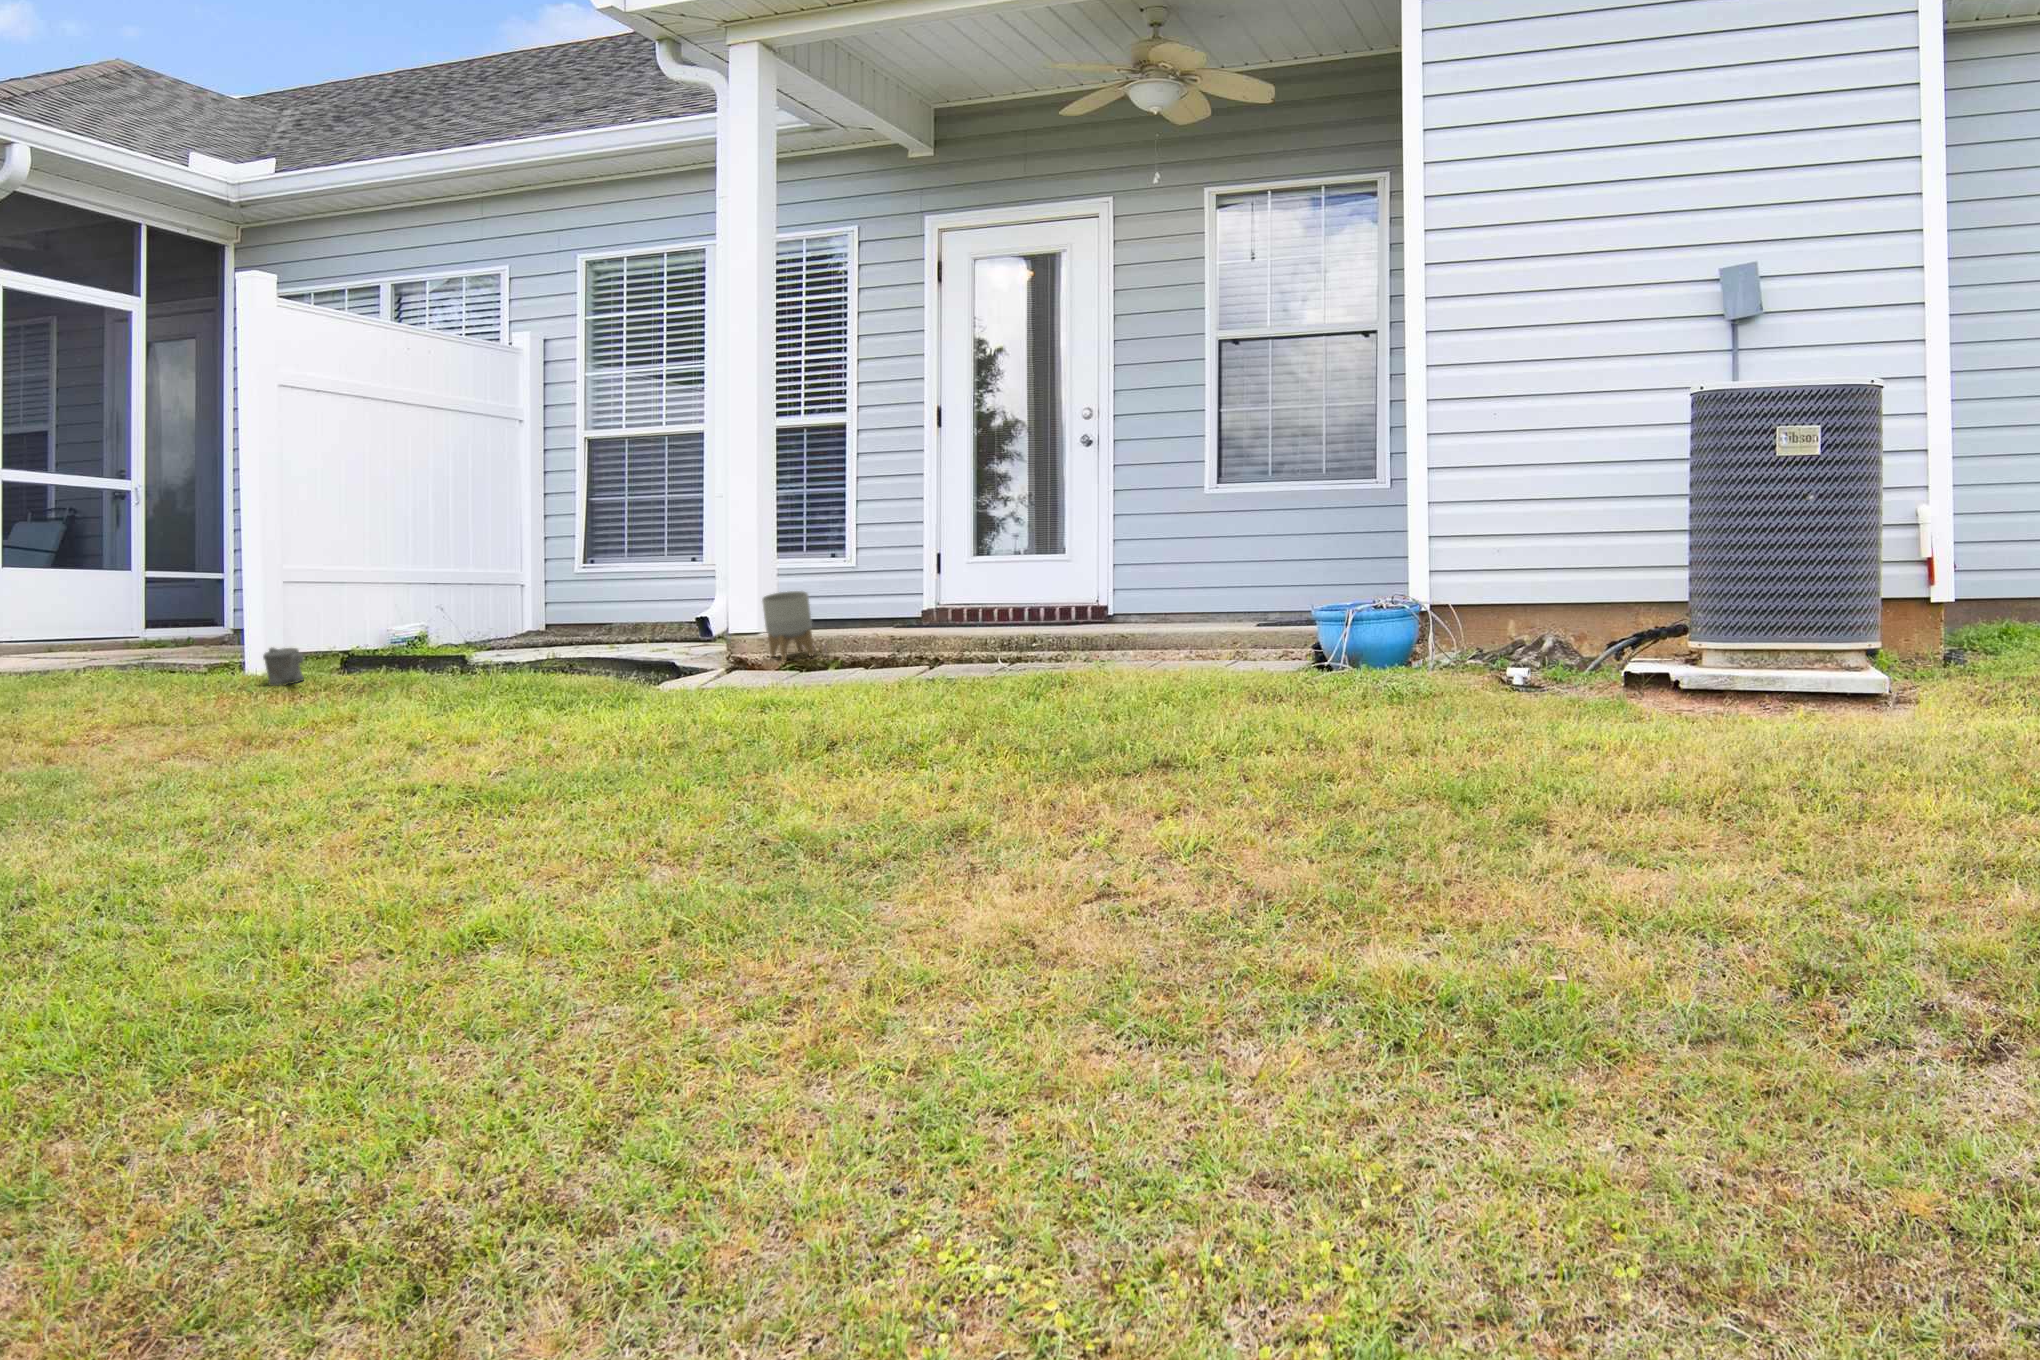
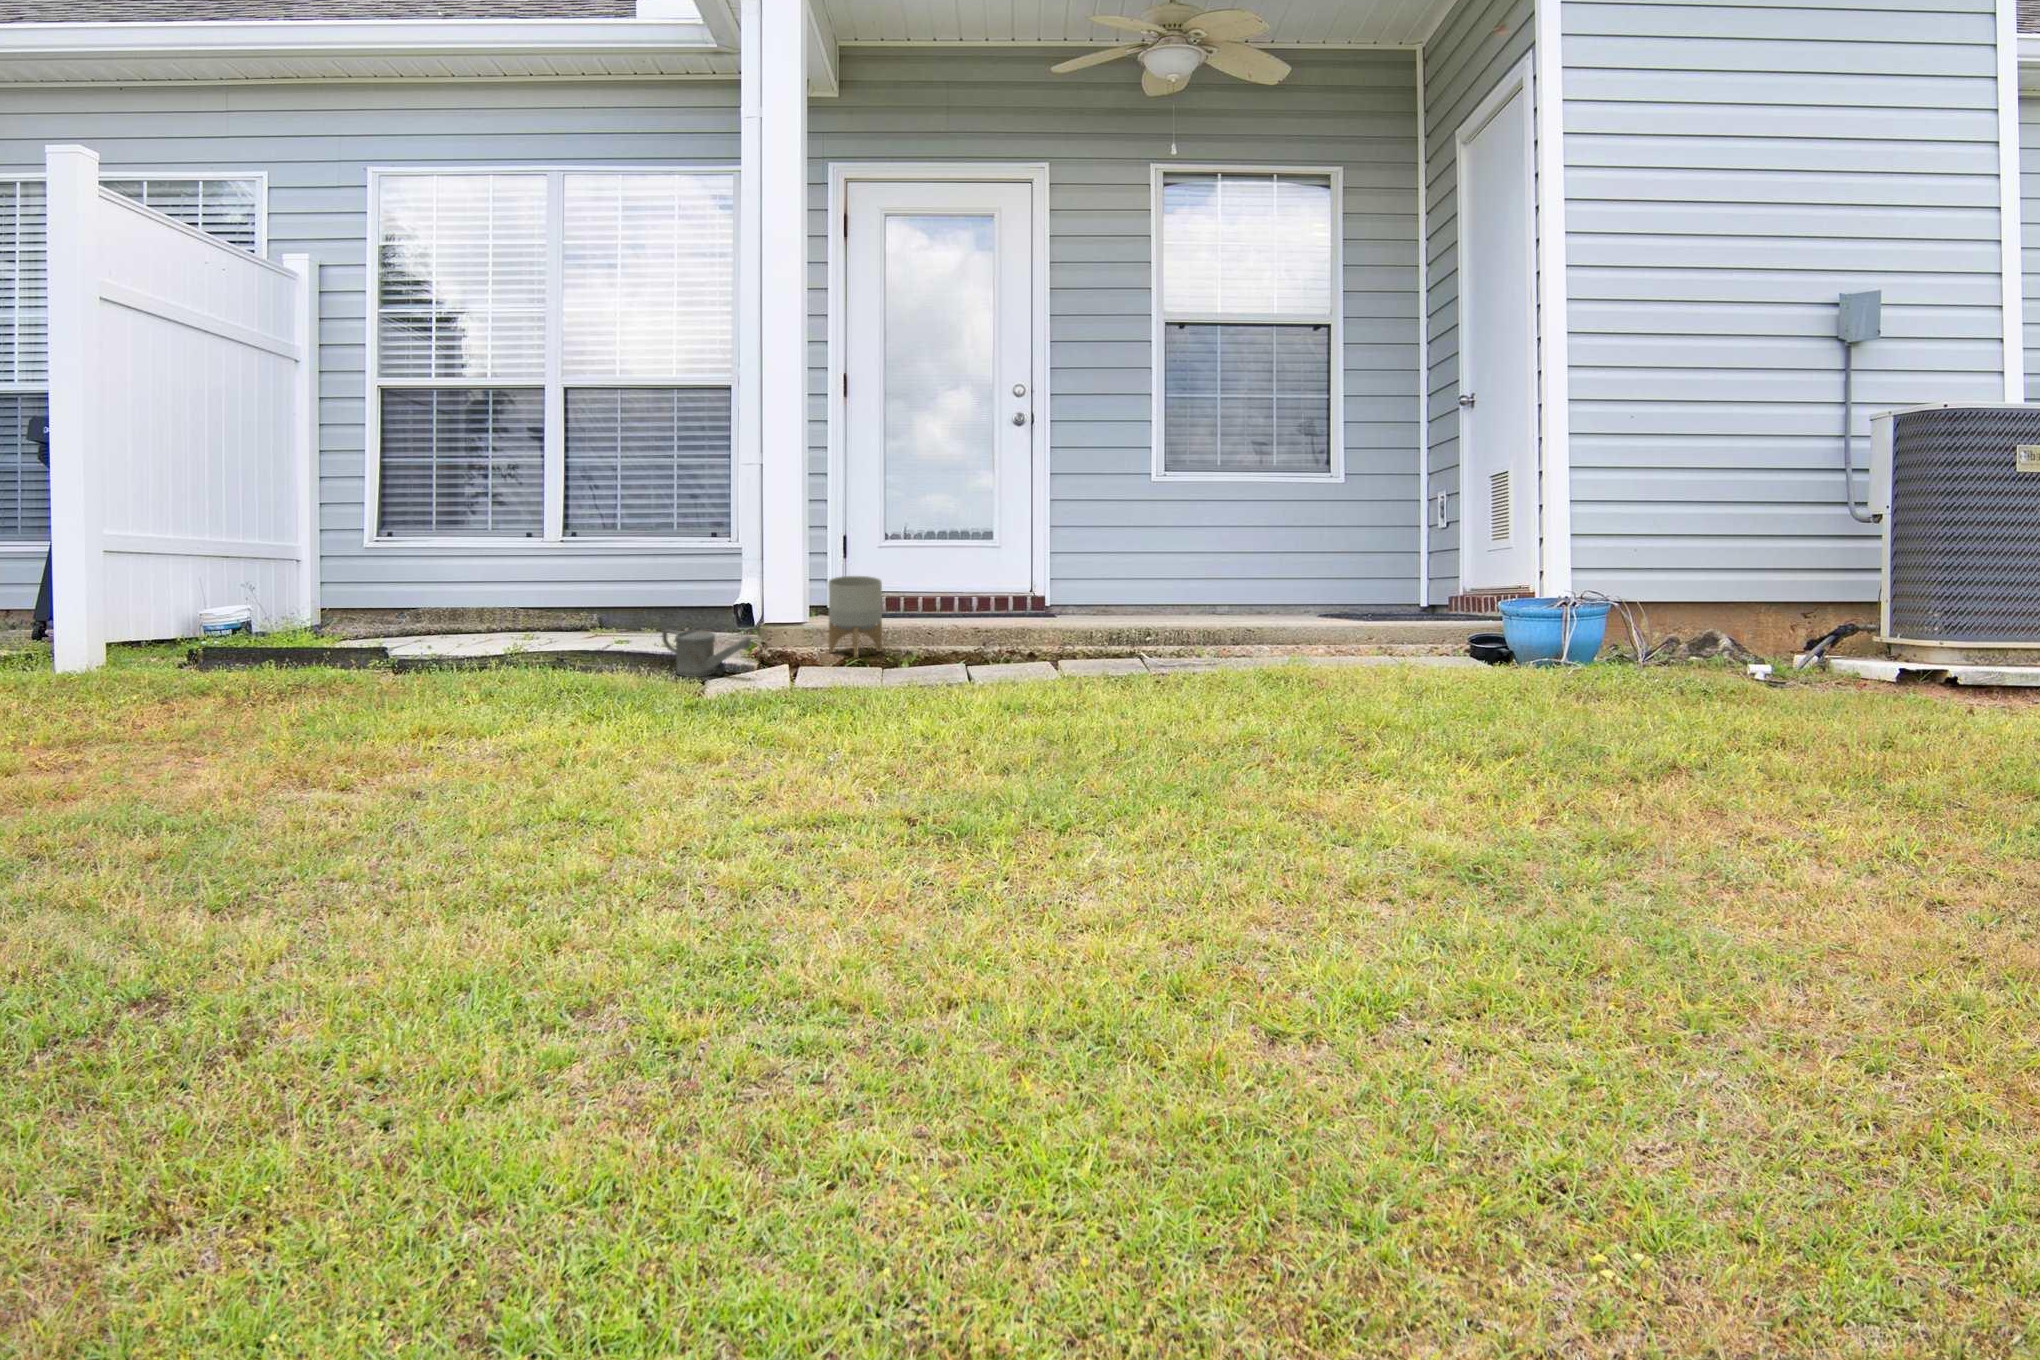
watering can: present [263,647,304,686] -> present [662,629,751,677]

